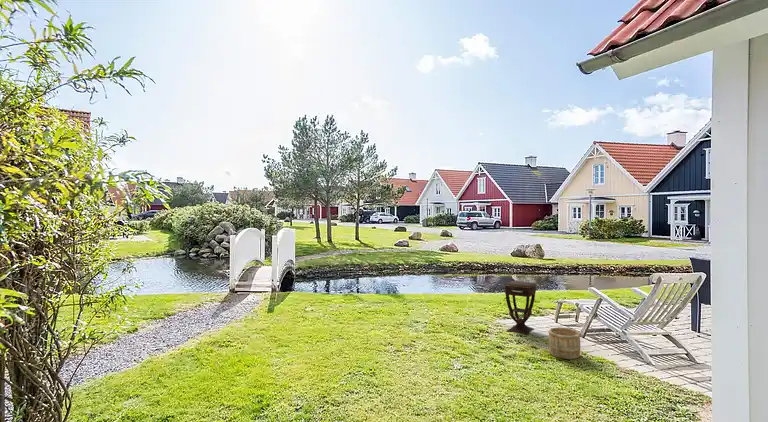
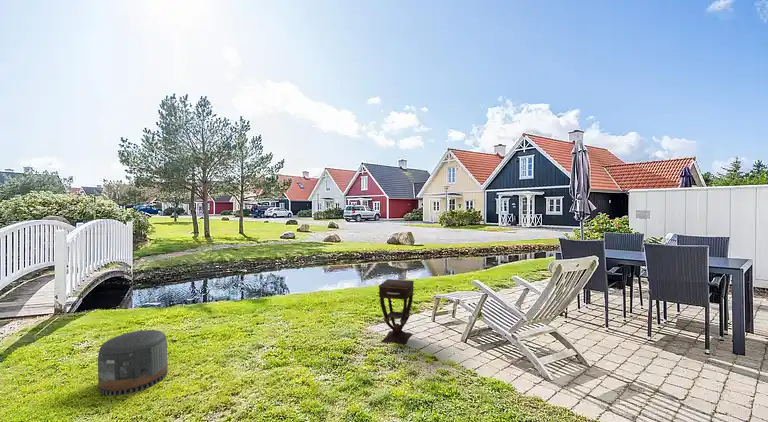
pouf: none [316,303,353,340] -> present [98,330,168,396]
wooden bucket: present [548,327,581,359] -> none [431,340,471,386]

